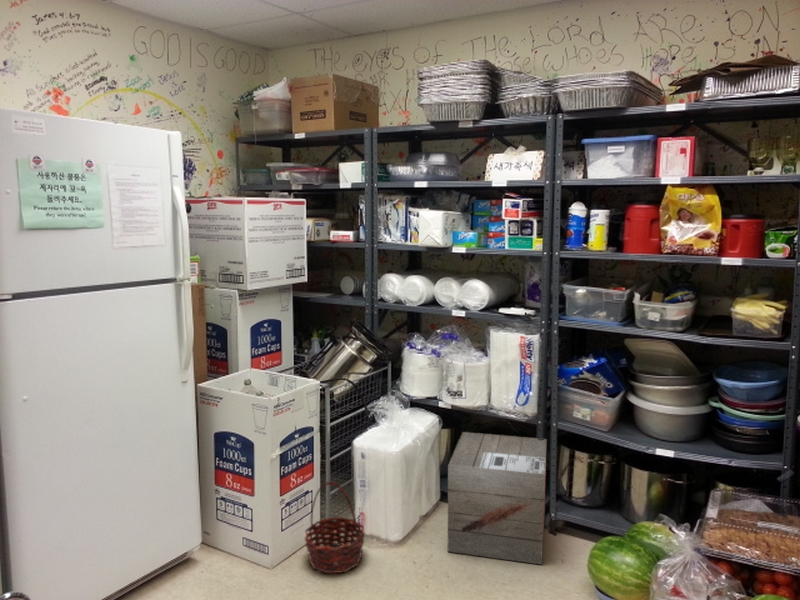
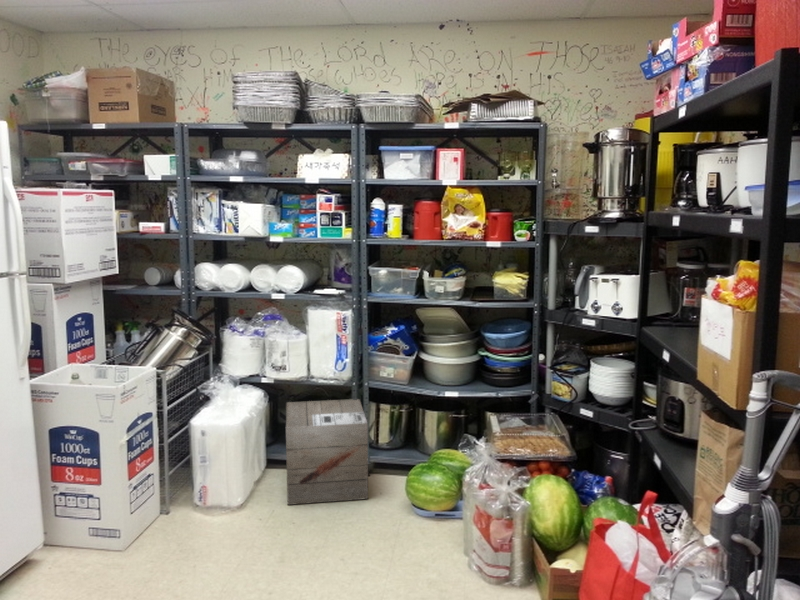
basket: present [305,482,365,573] -> none [154,457,215,541]

